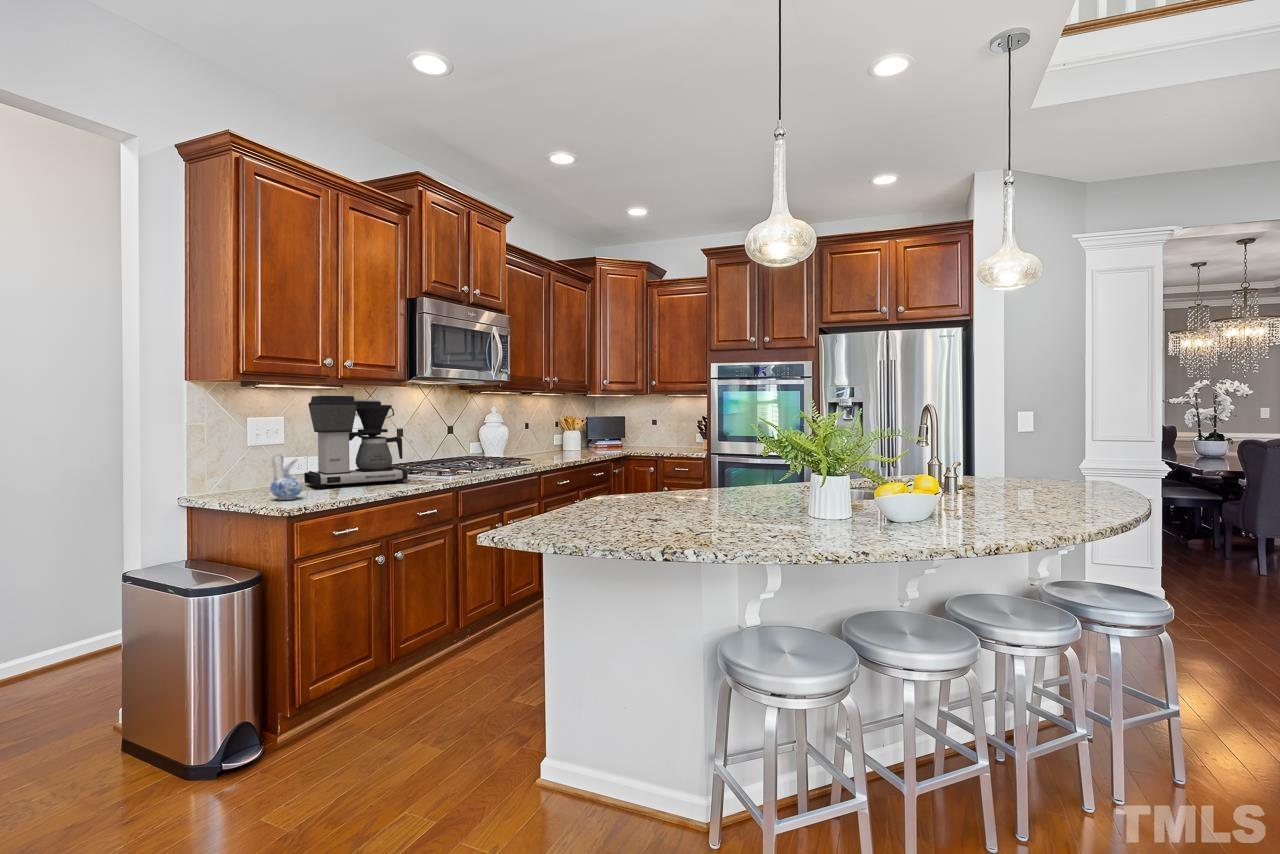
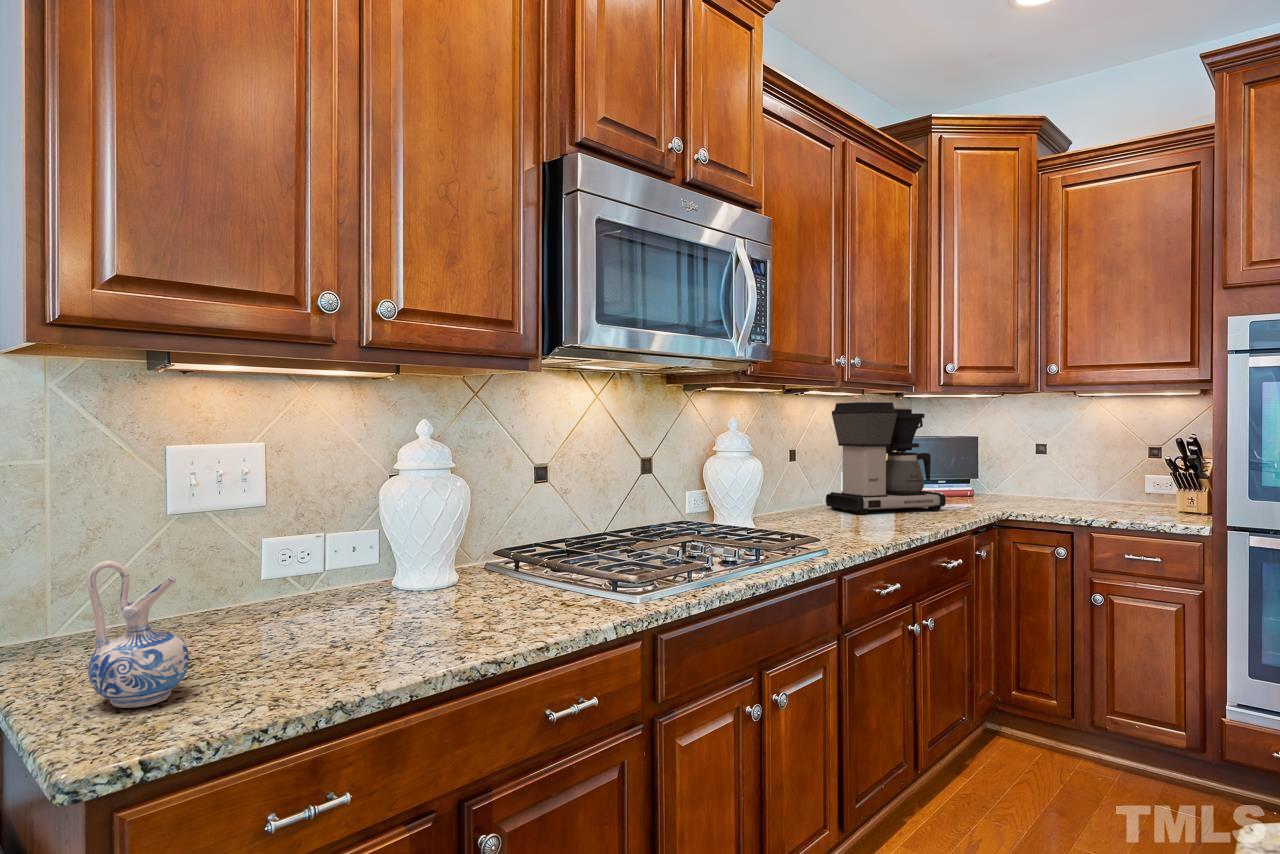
coffee maker: present [304,396,408,489] -> present [826,402,946,514]

